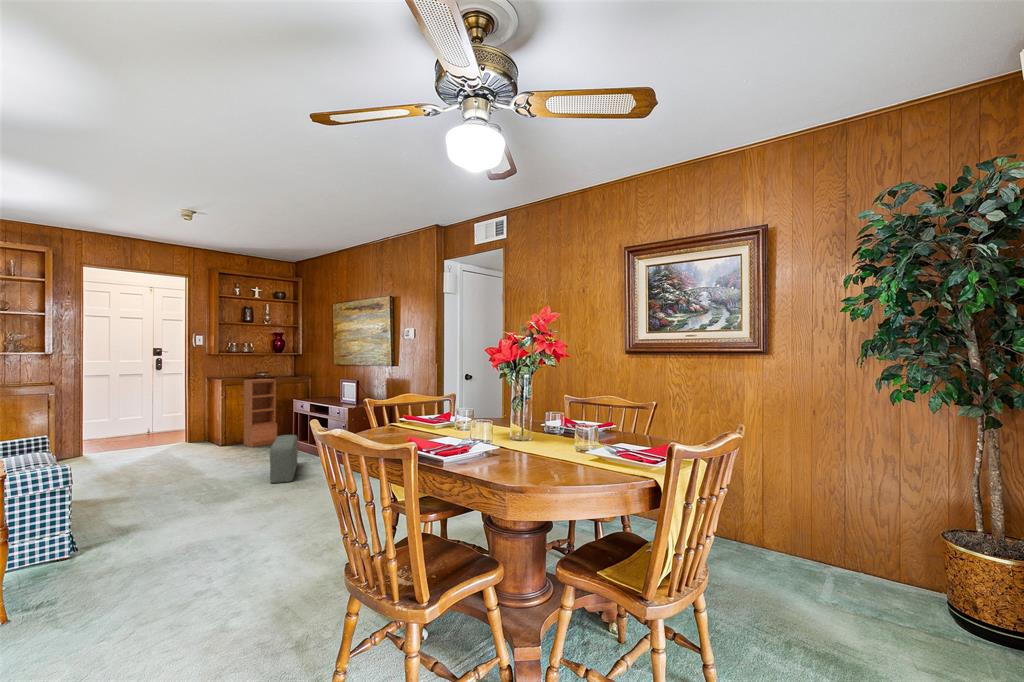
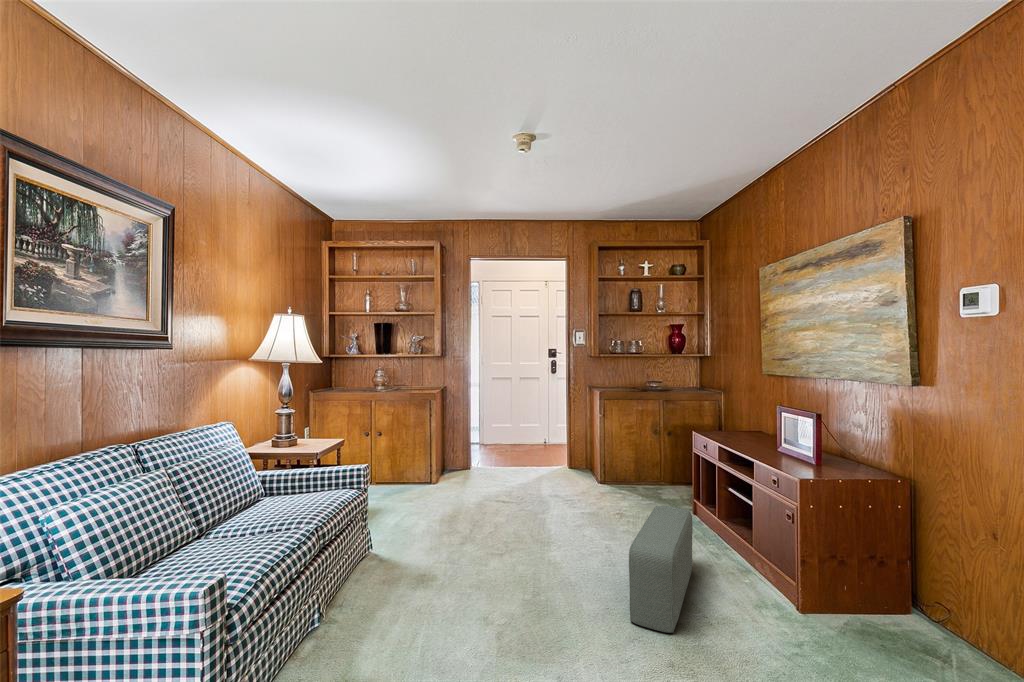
bookcase: present [244,379,277,447] -> none [626,392,671,493]

